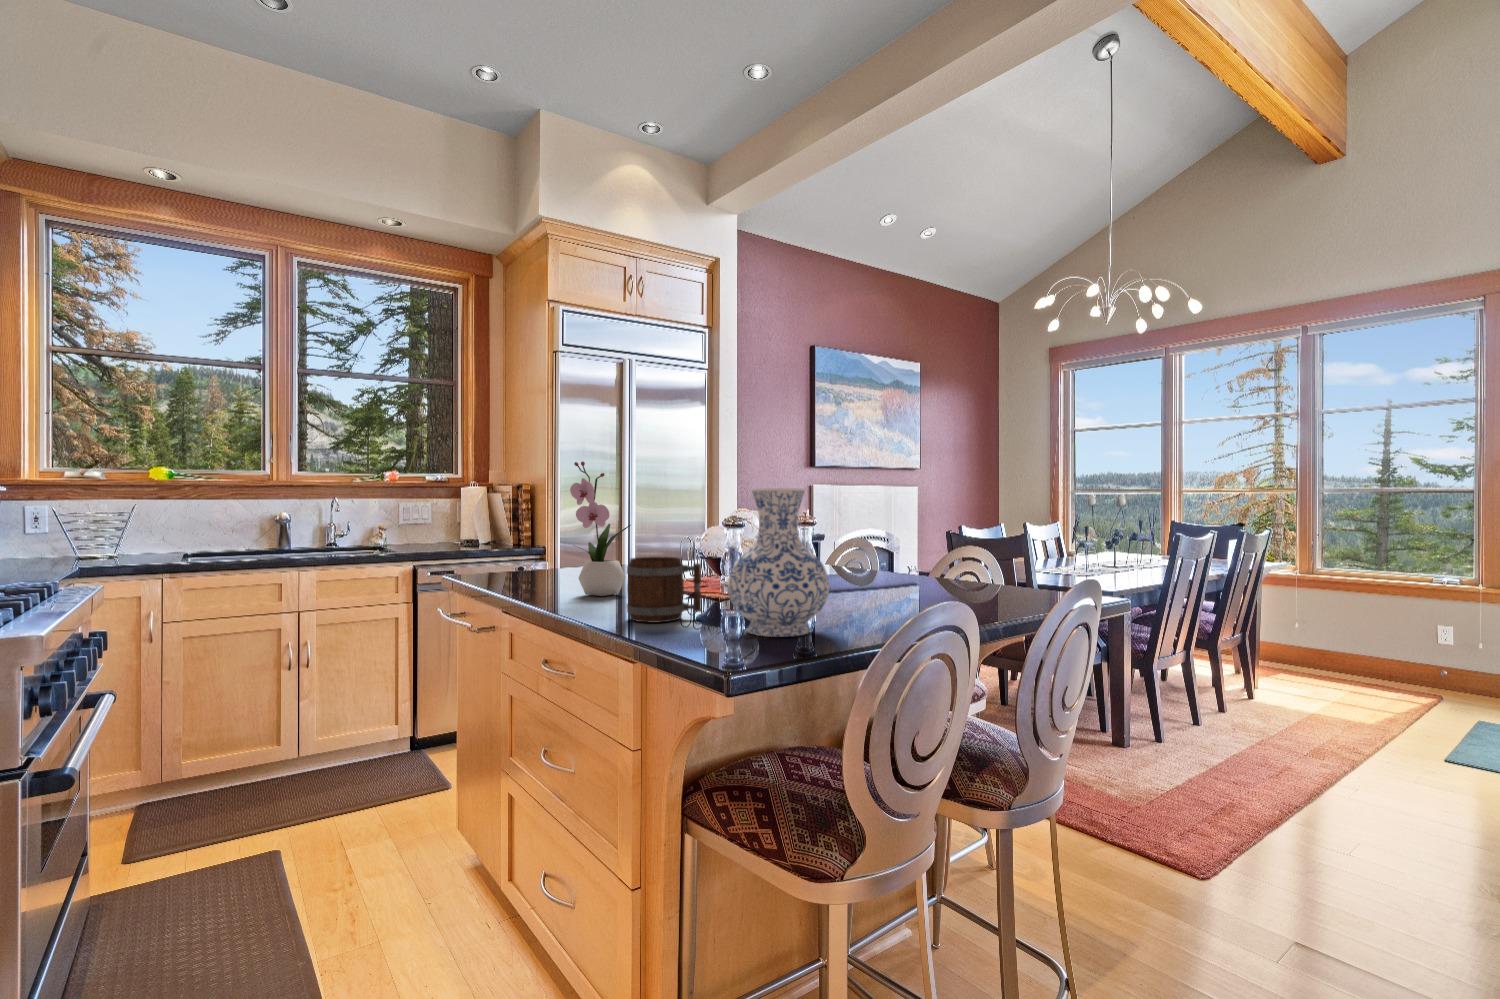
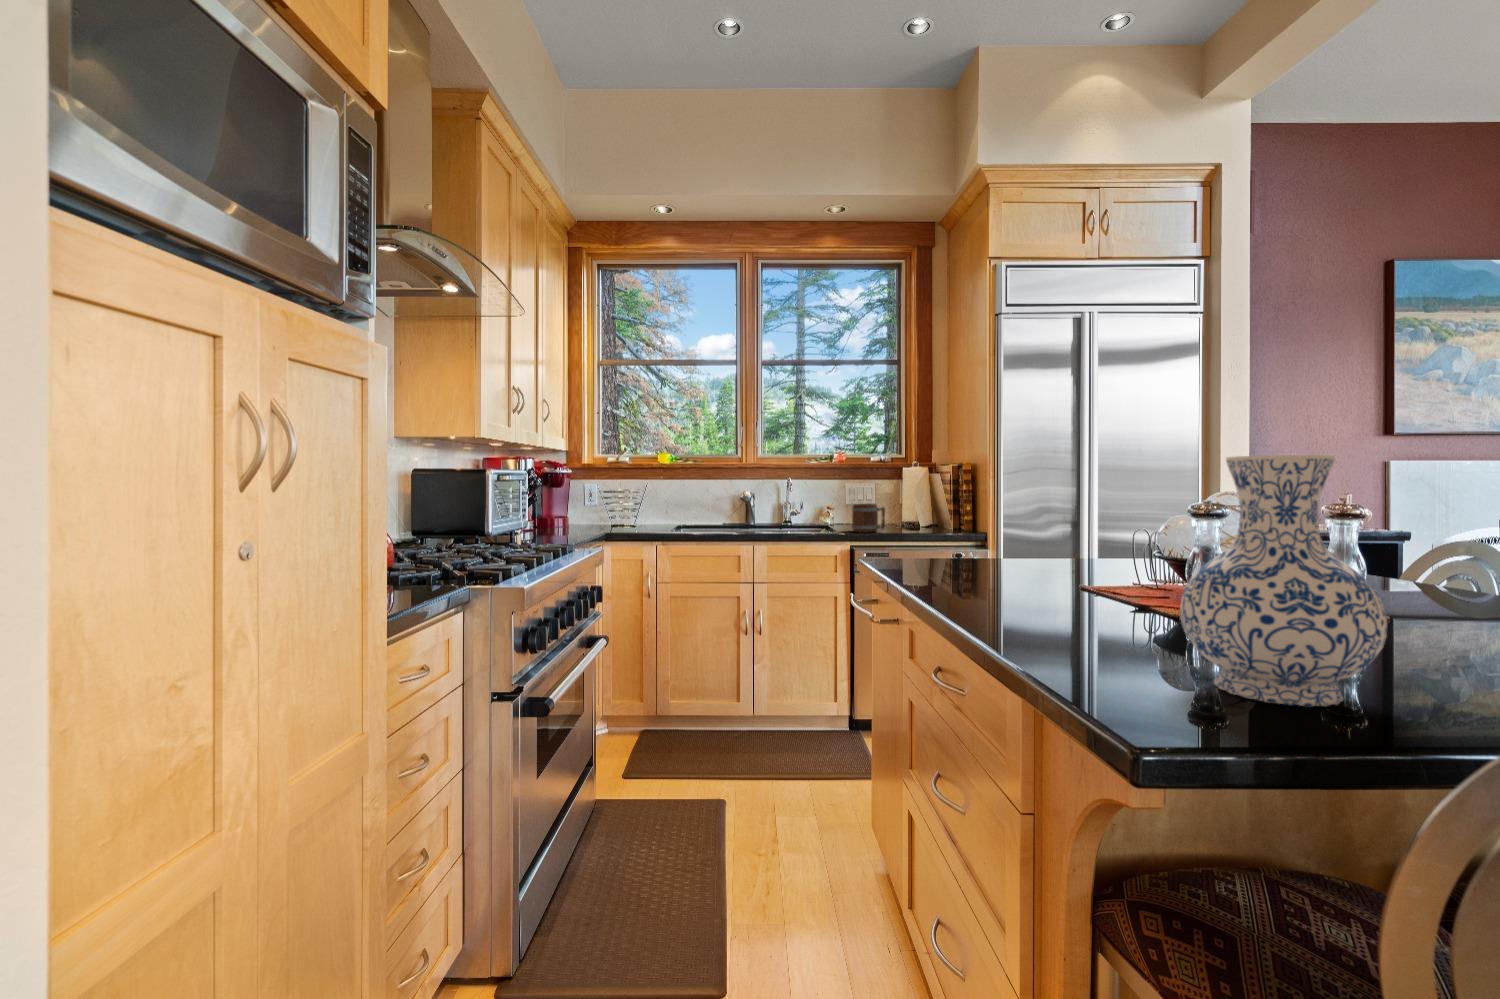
flower arrangement: present [570,461,631,596] -> none [975,430,1056,599]
mug: present [627,556,701,622] -> present [852,504,885,532]

